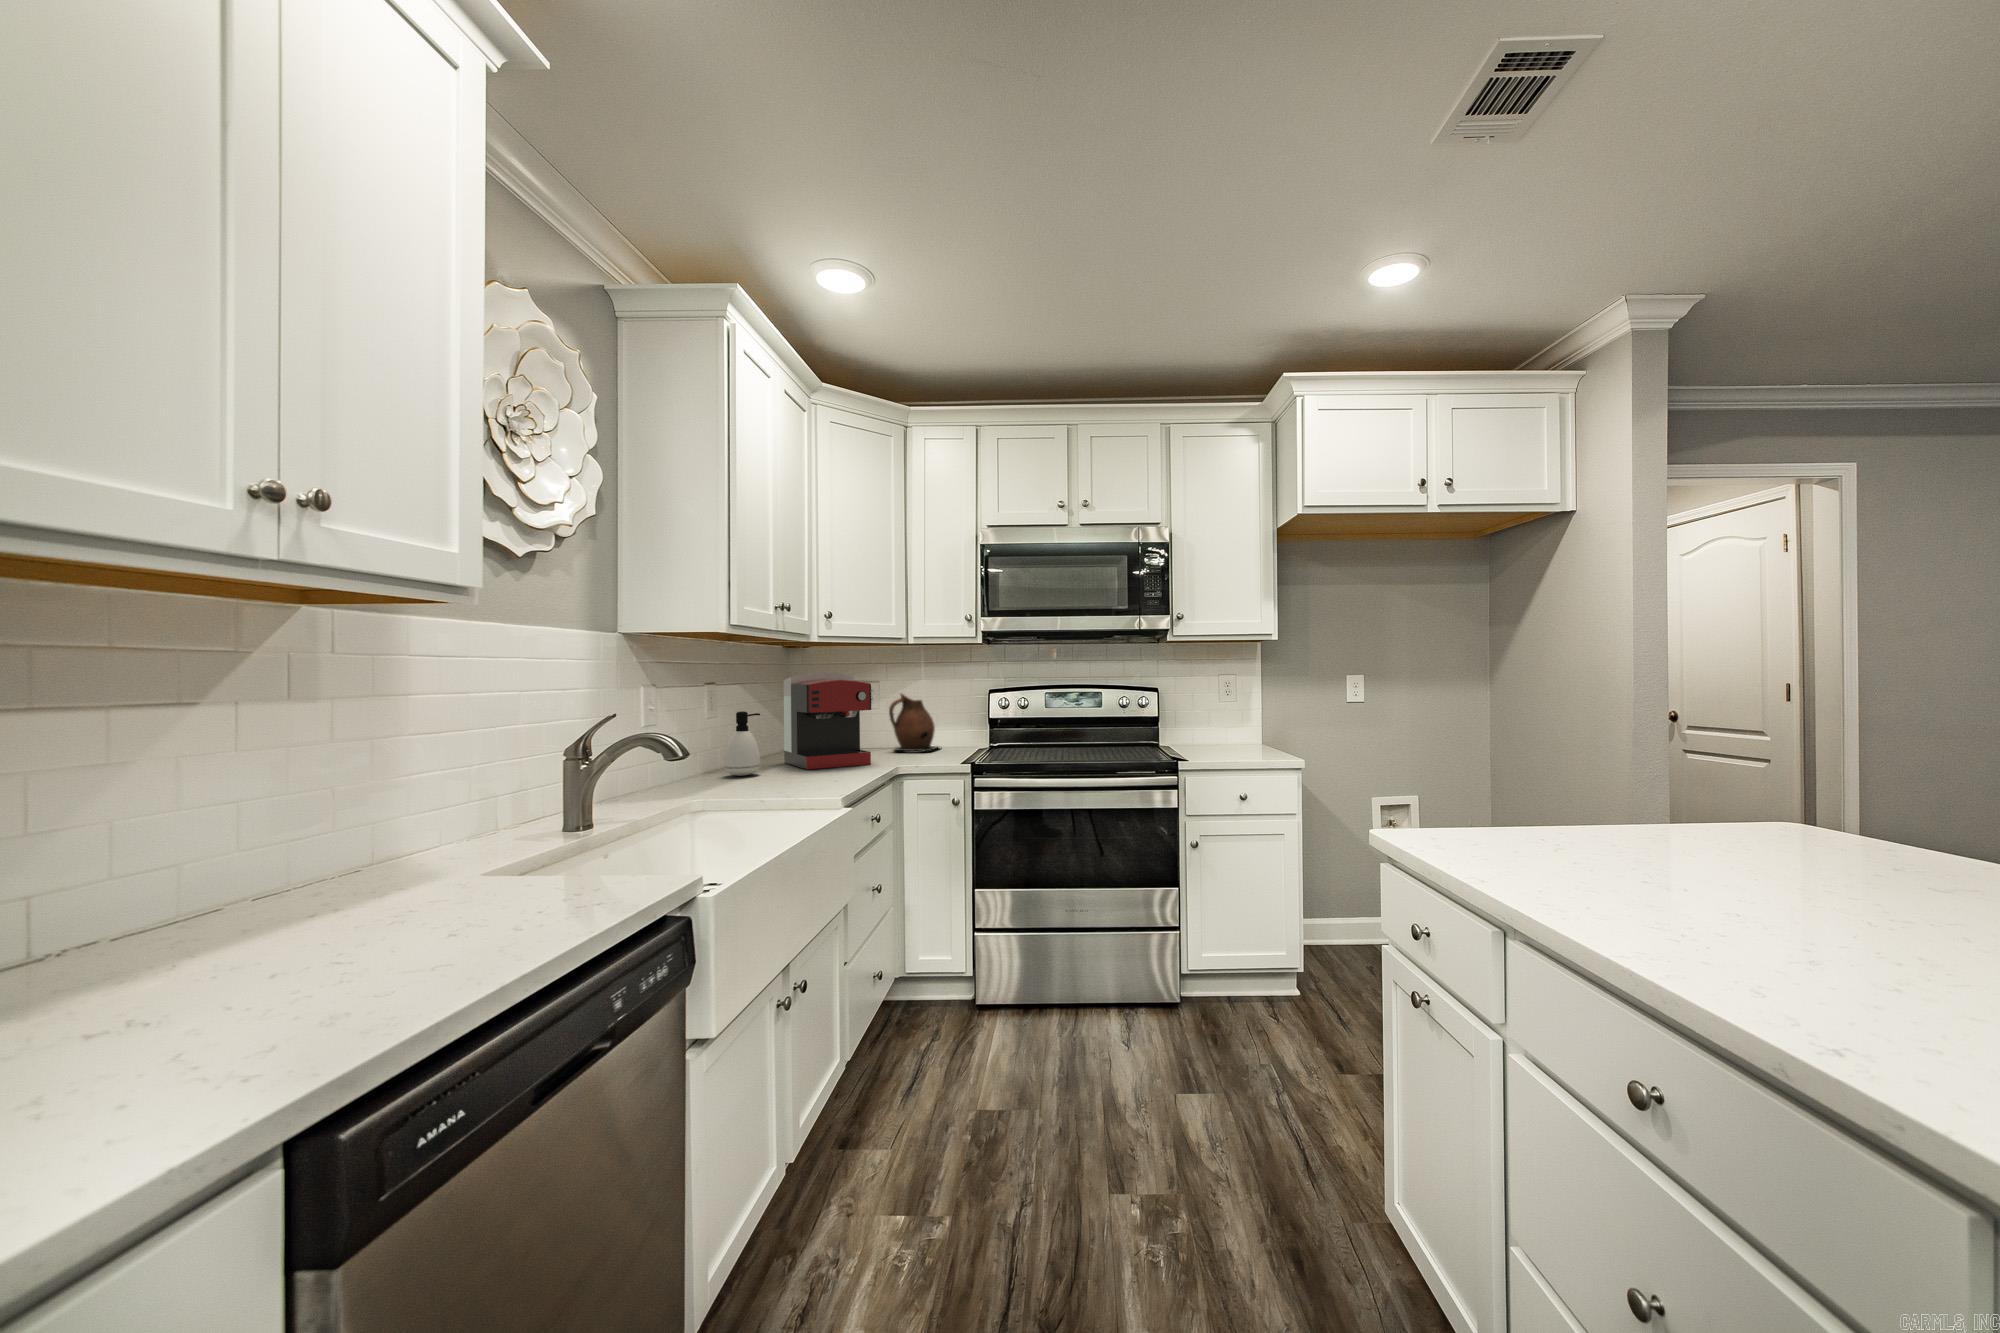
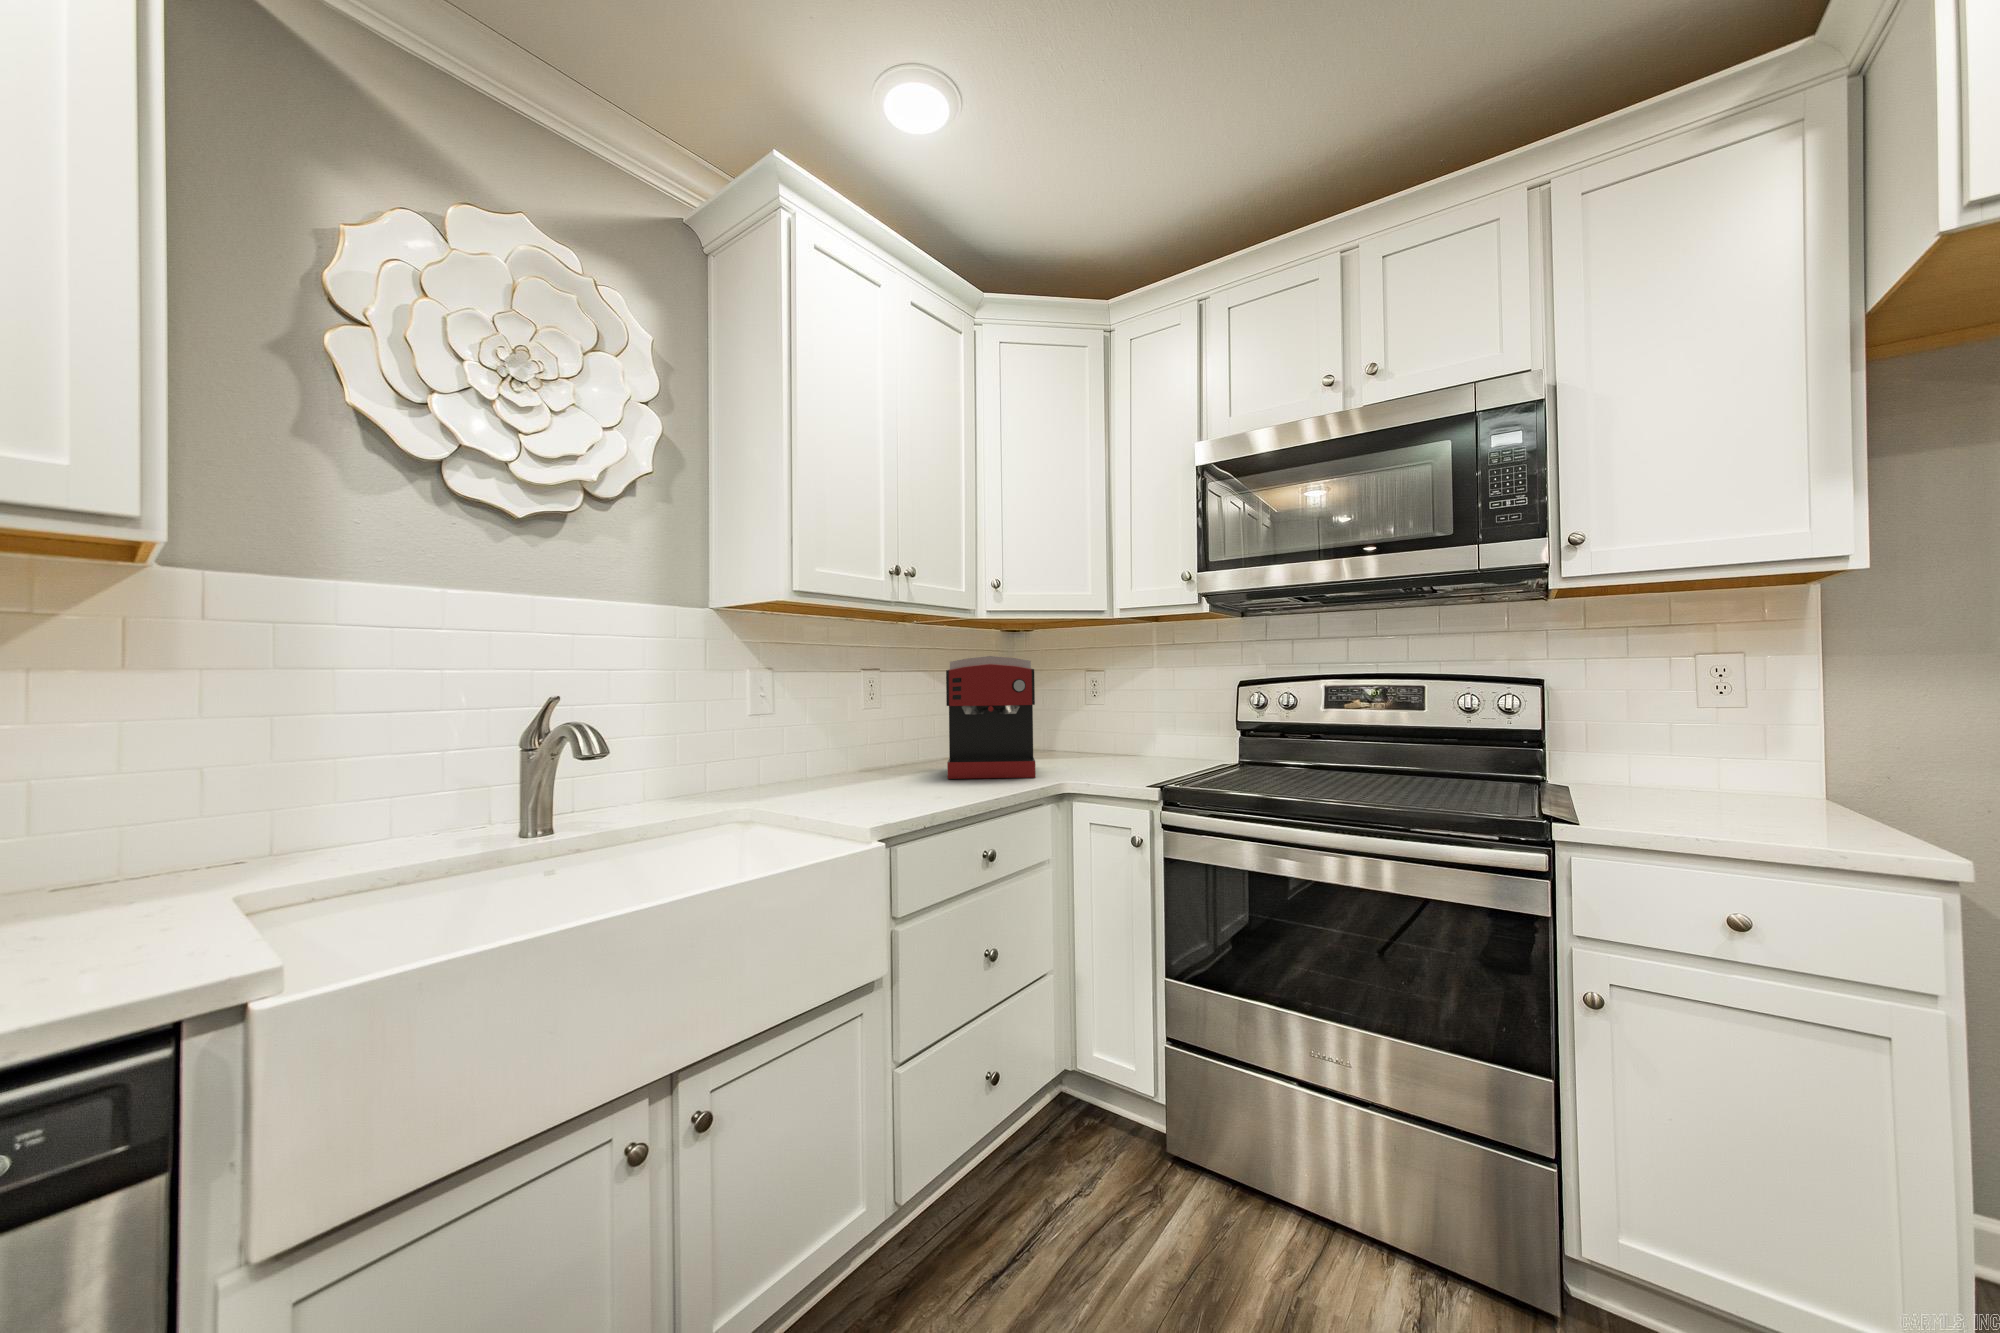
ceramic pitcher: present [889,694,939,752] -> none [1098,686,1174,766]
soap dispenser: present [724,711,760,776] -> none [848,702,892,780]

